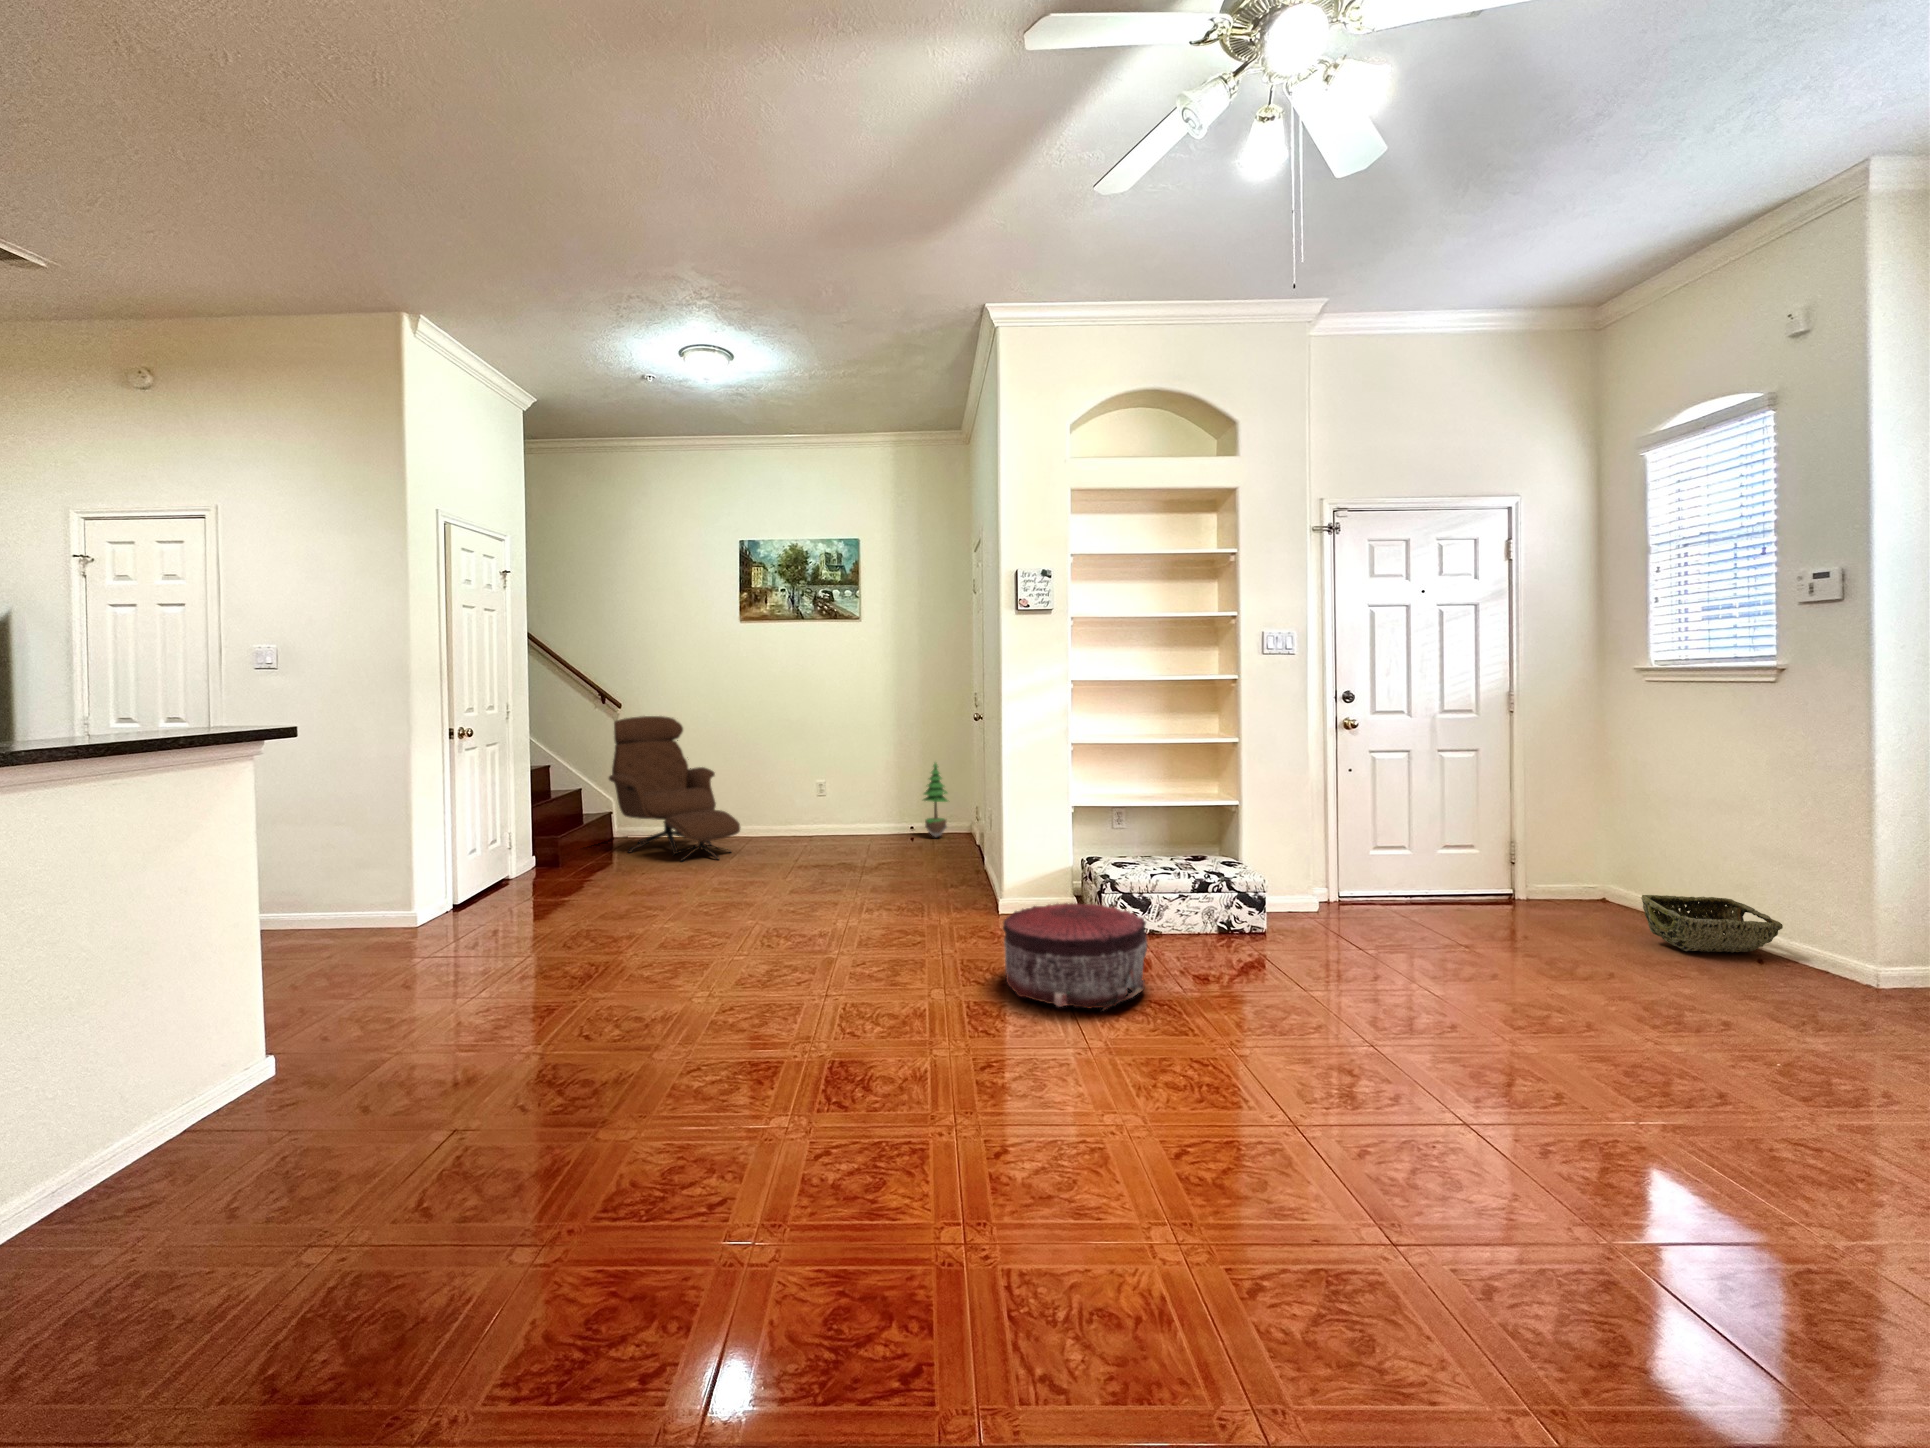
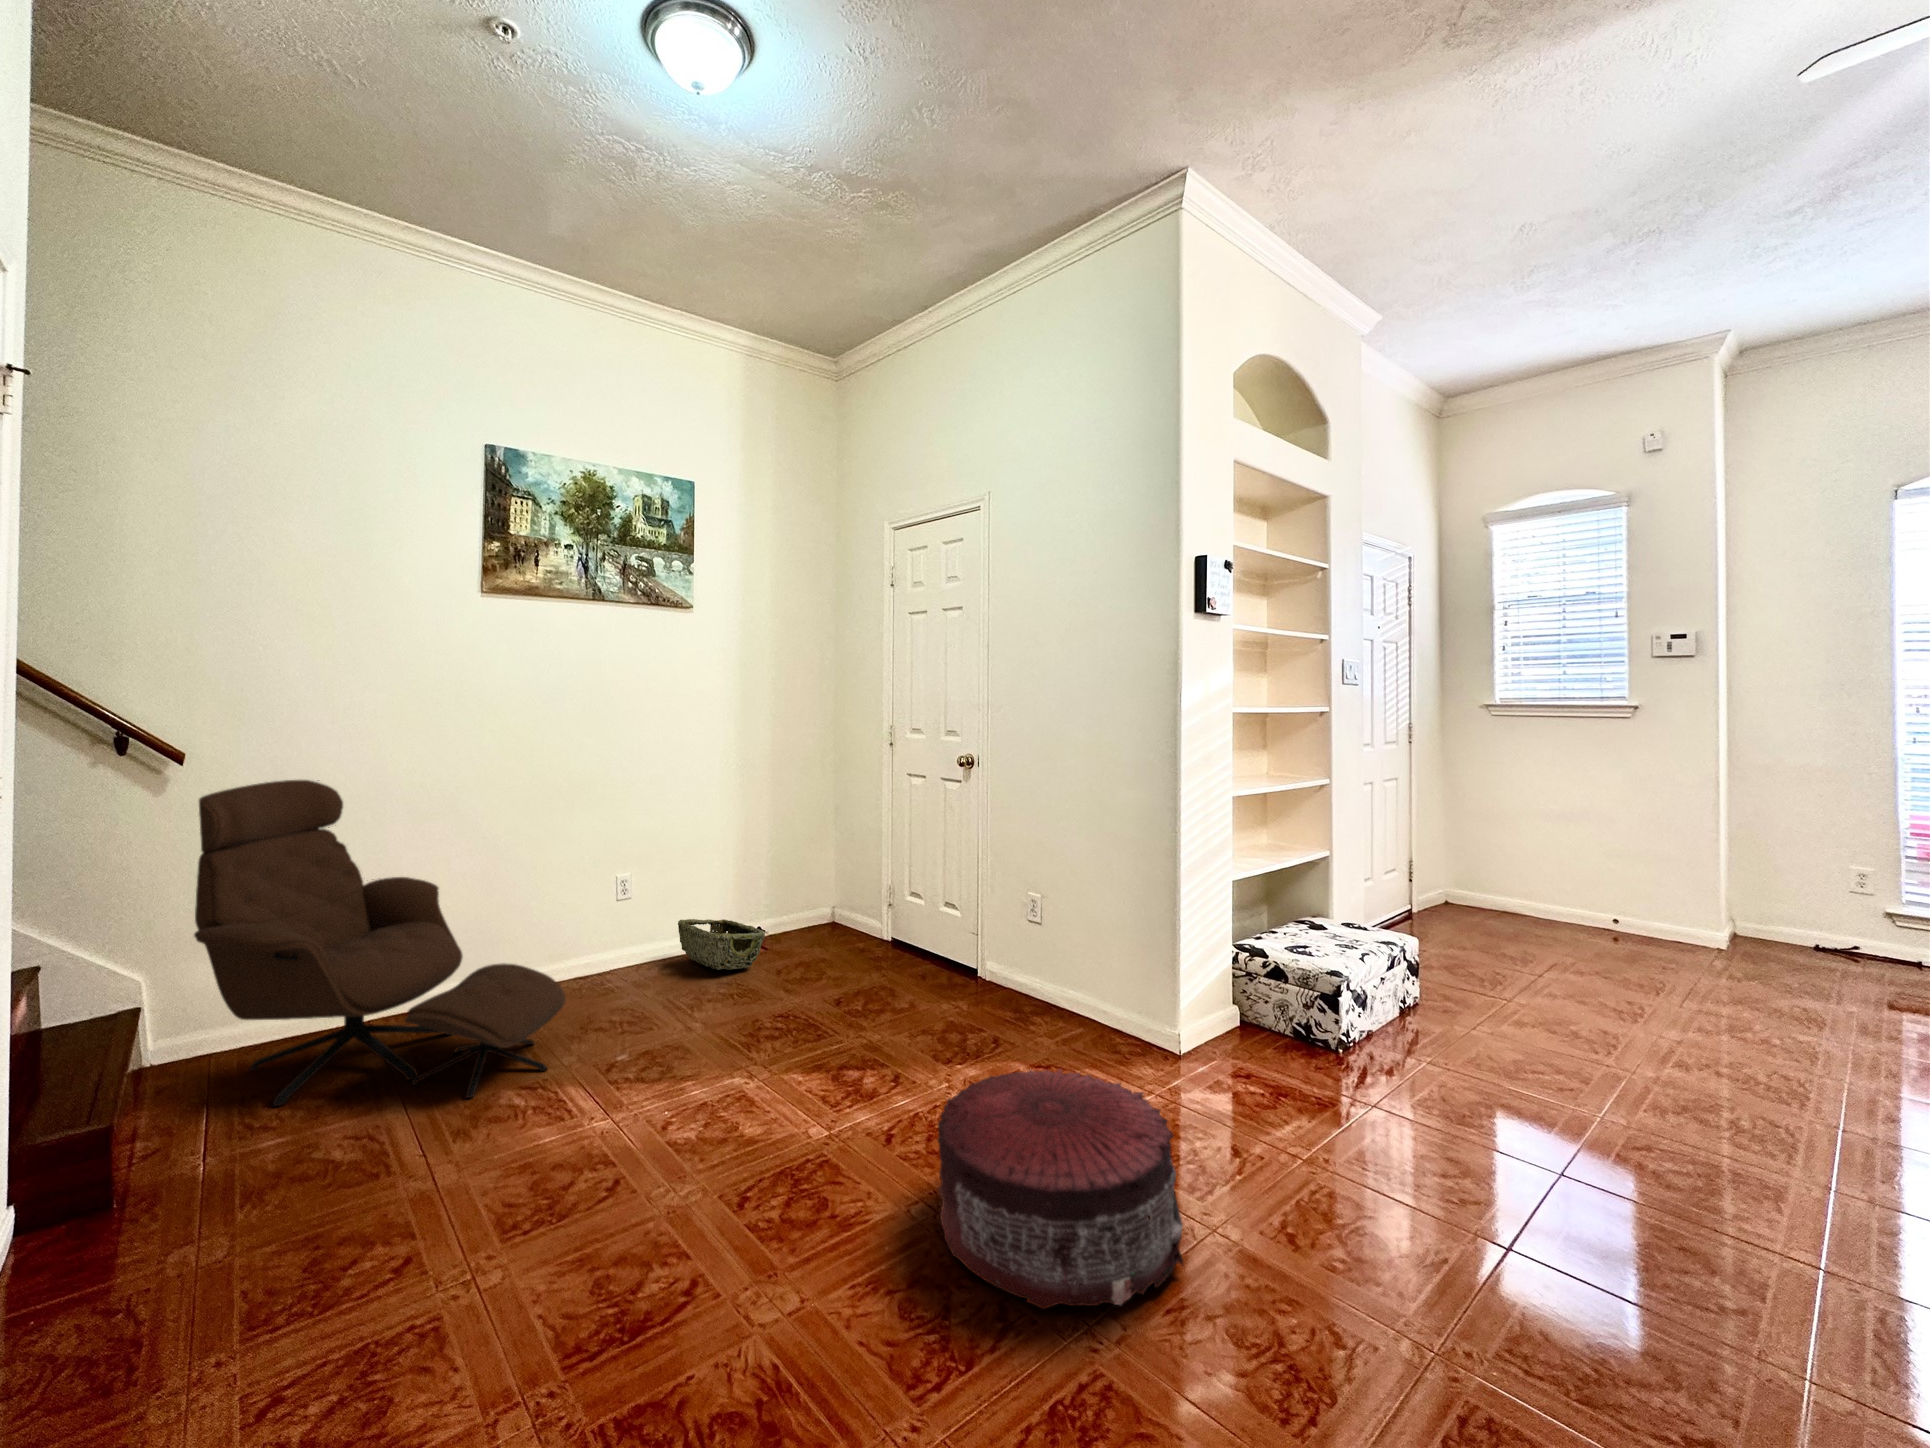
potted tree: present [923,763,948,837] -> none [783,823,823,936]
woven basket: present [1641,895,1783,953] -> present [678,919,765,970]
pouf: present [1003,903,1147,1010] -> present [937,1069,1183,1309]

